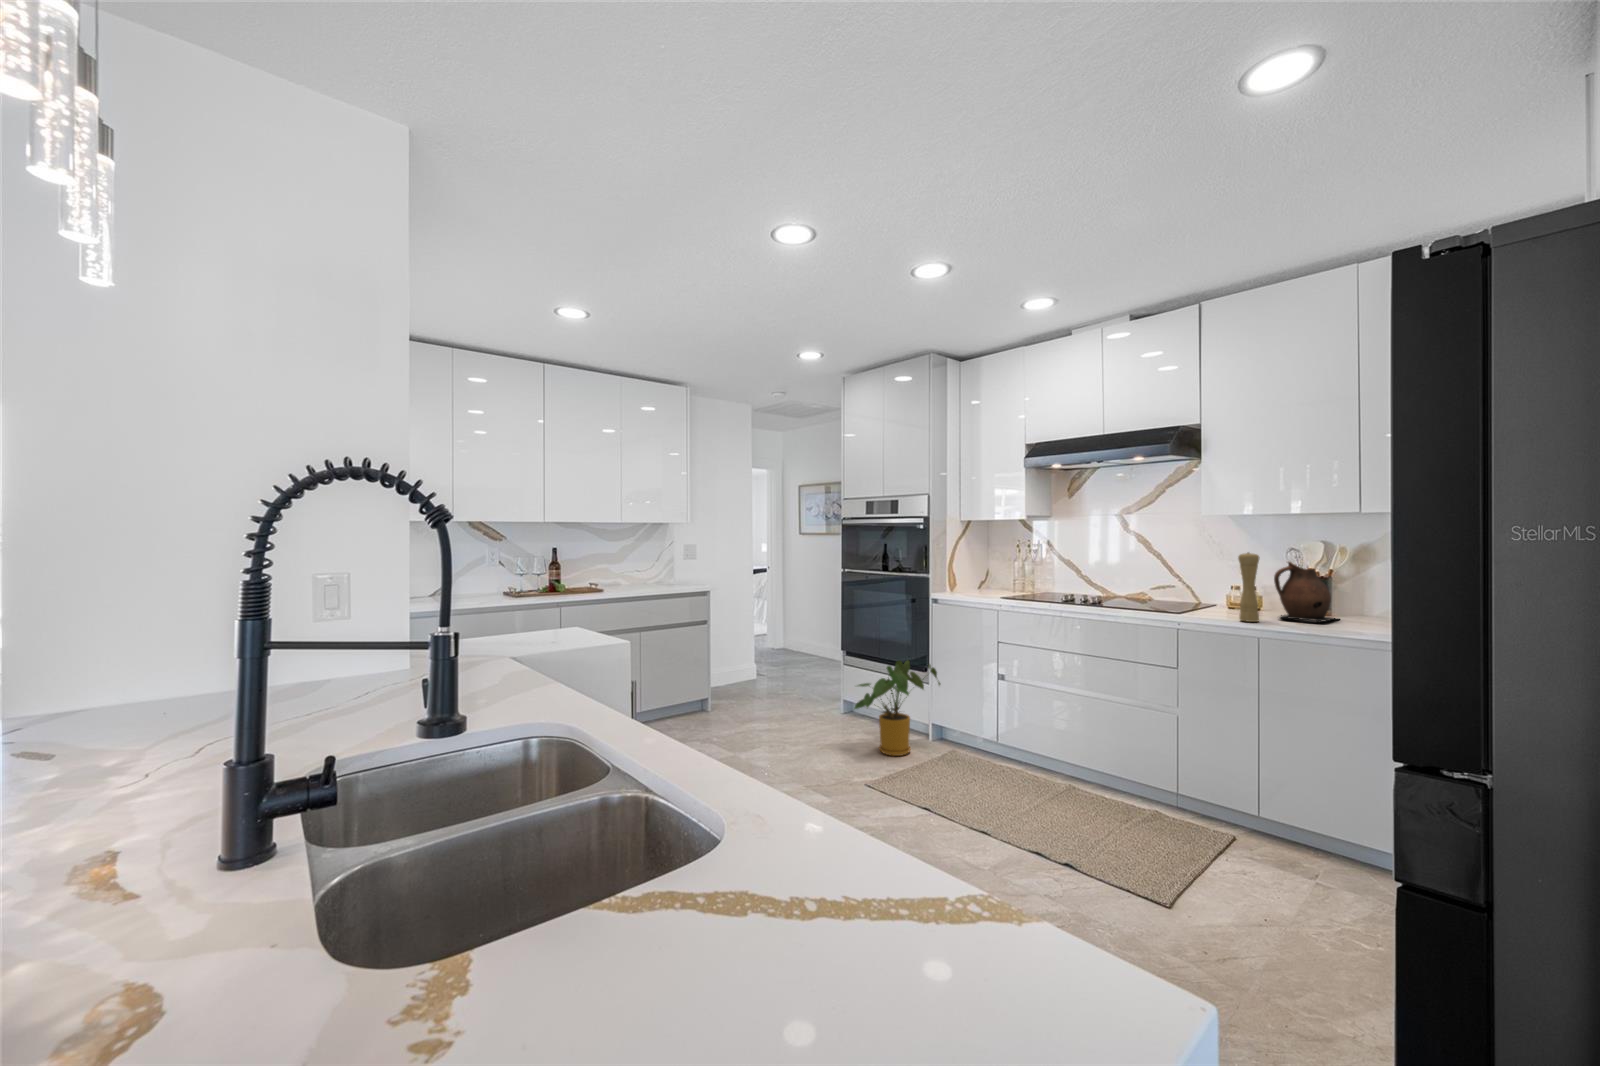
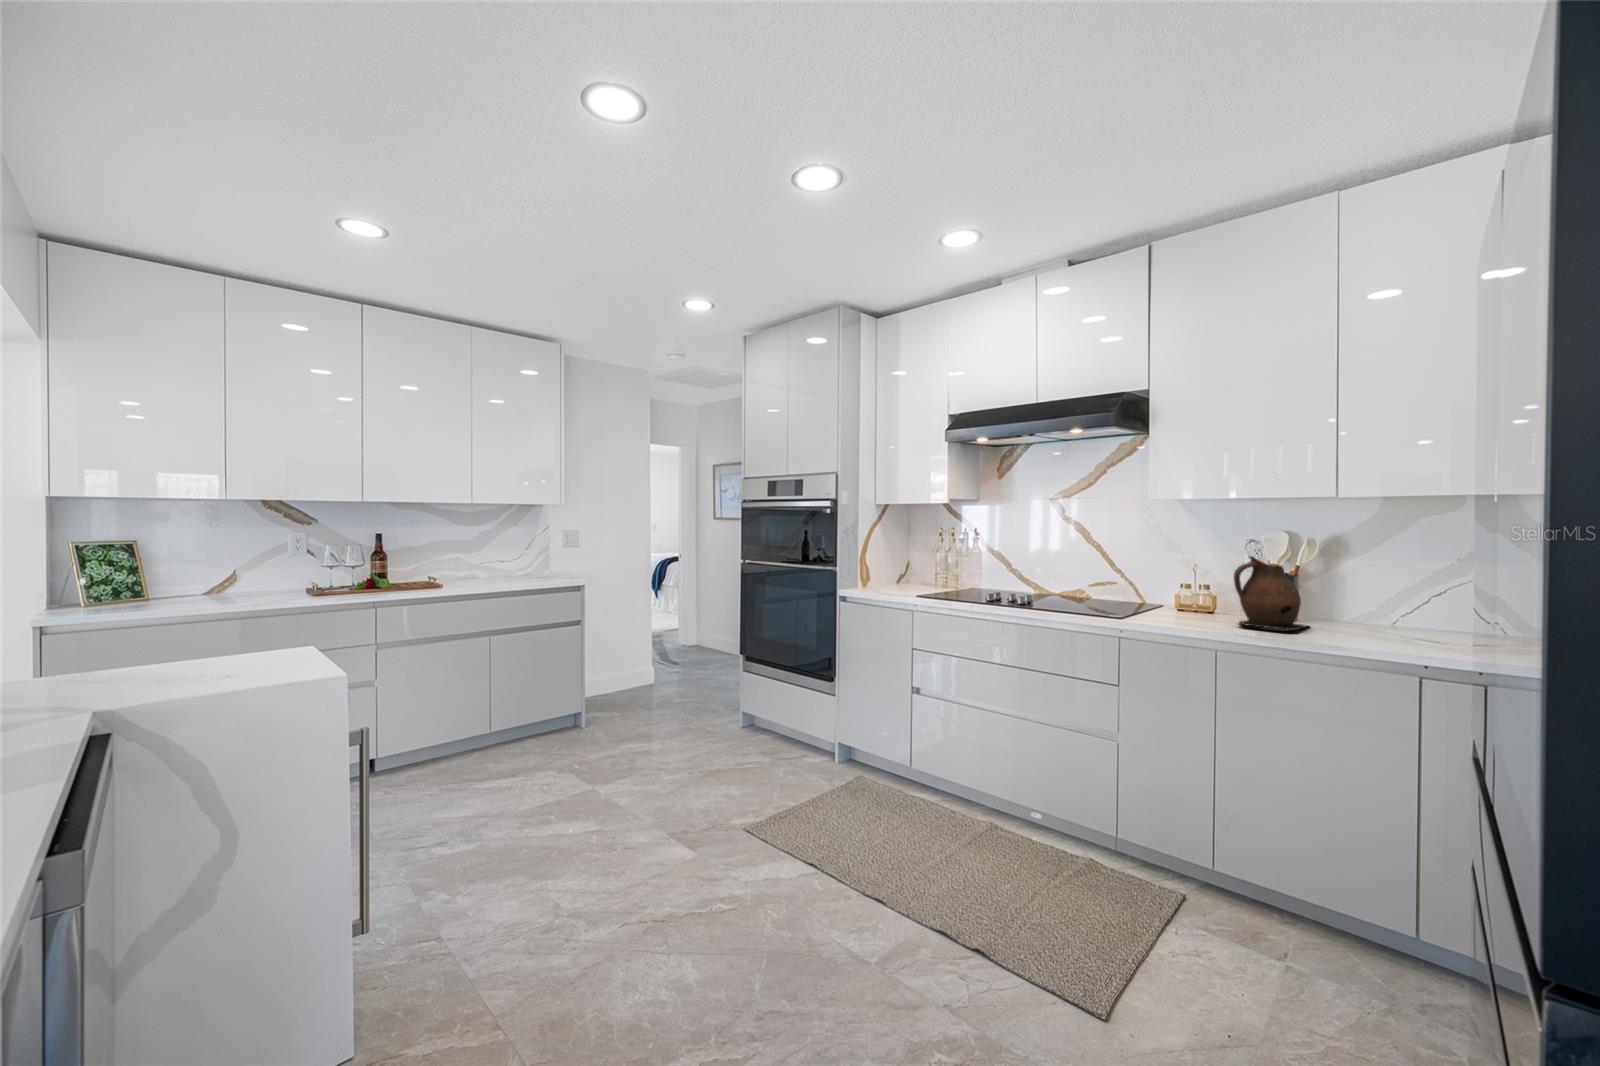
pepper mill: present [1238,552,1260,622] -> none [1193,545,1218,630]
house plant: present [855,660,940,756] -> none [741,669,847,784]

